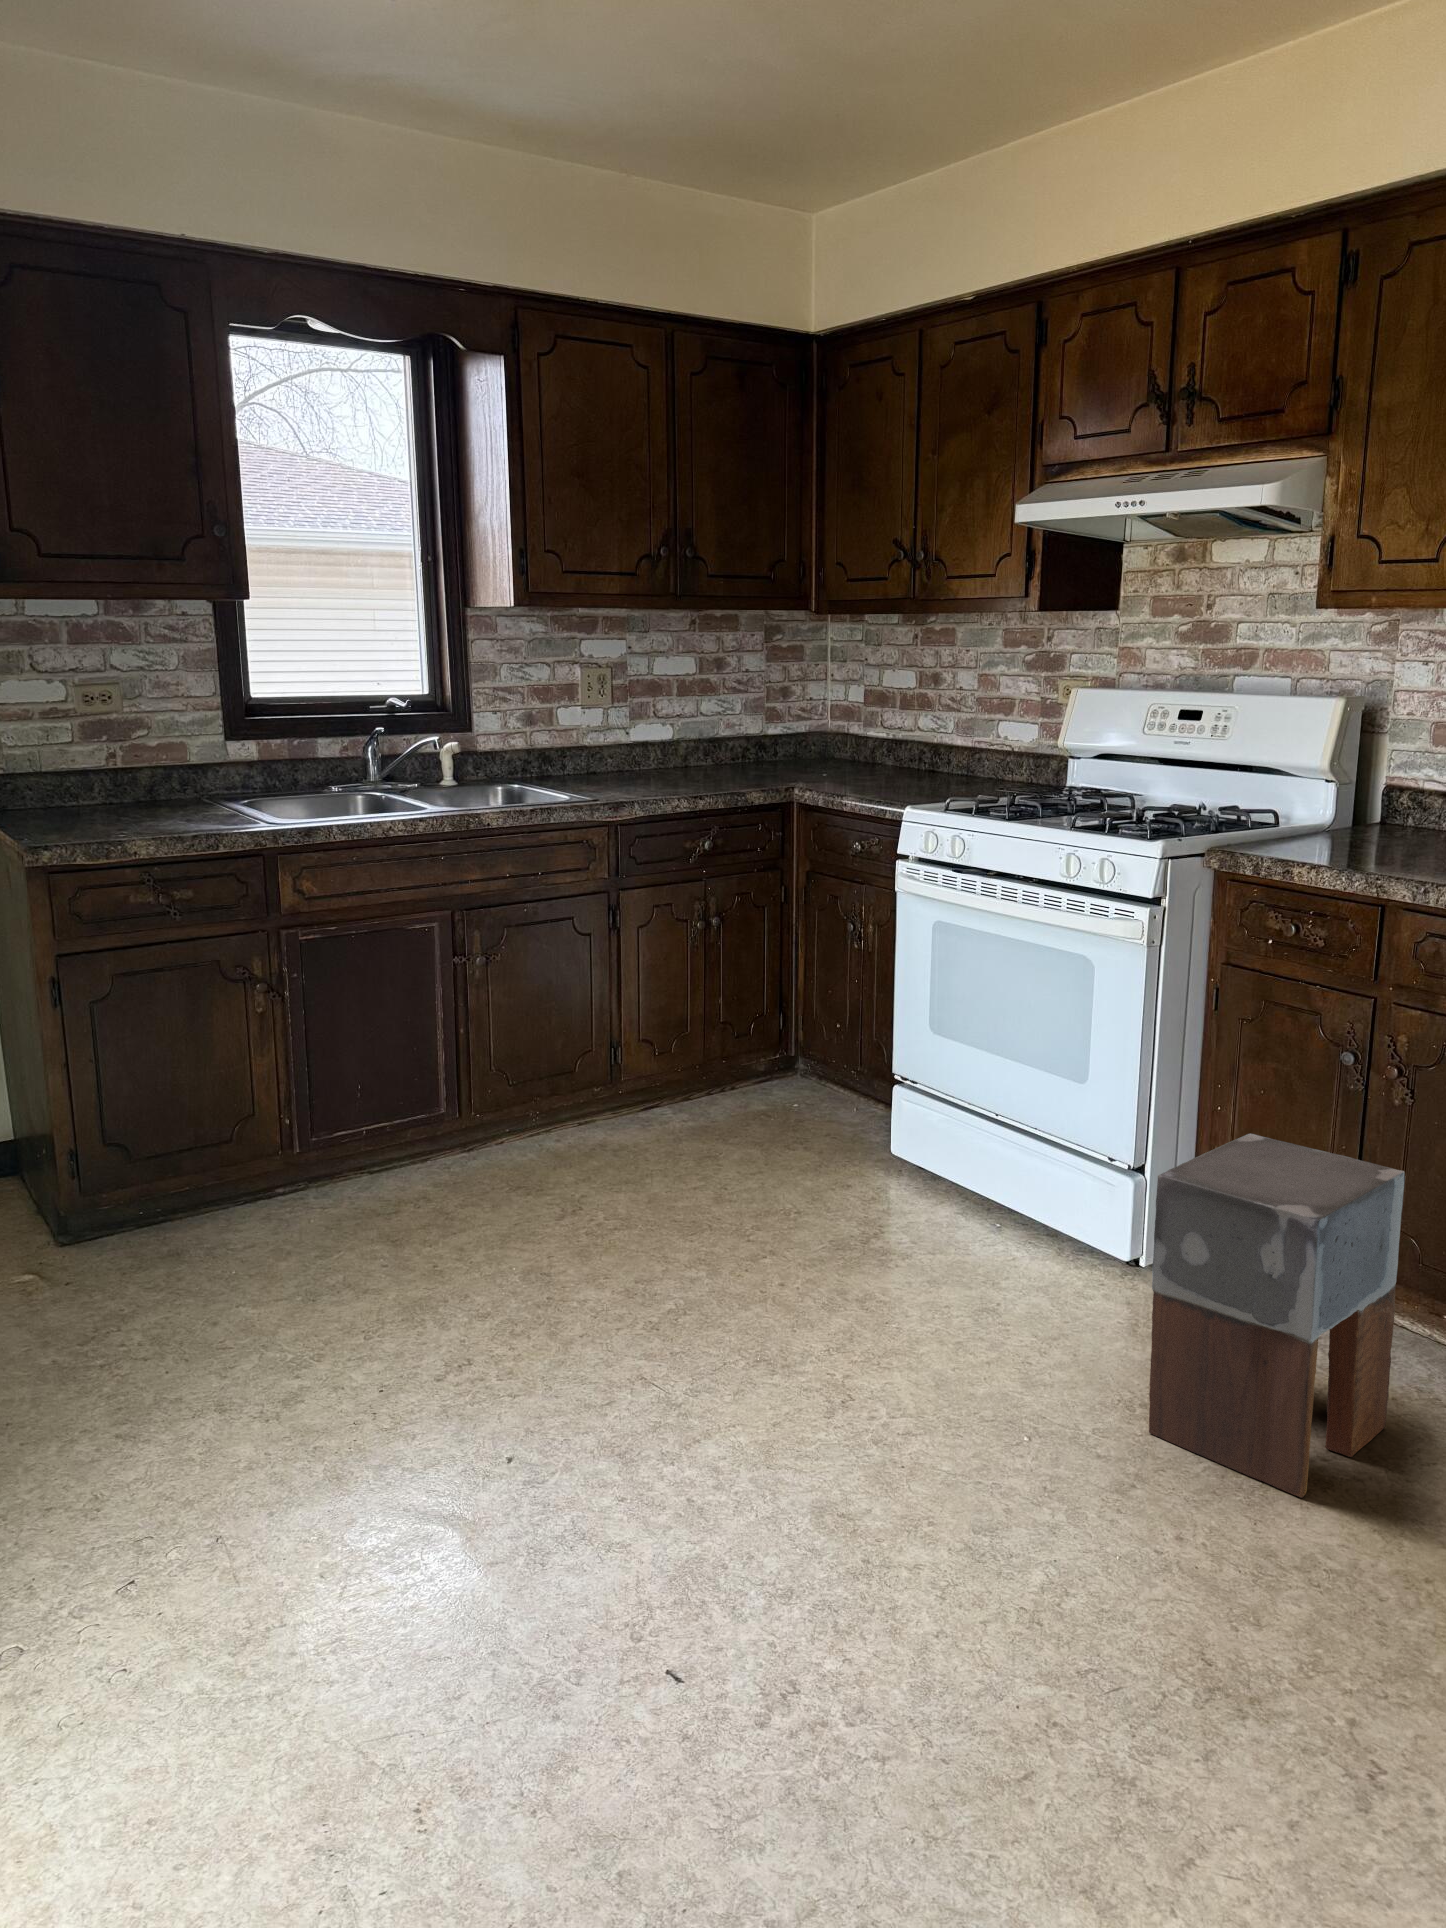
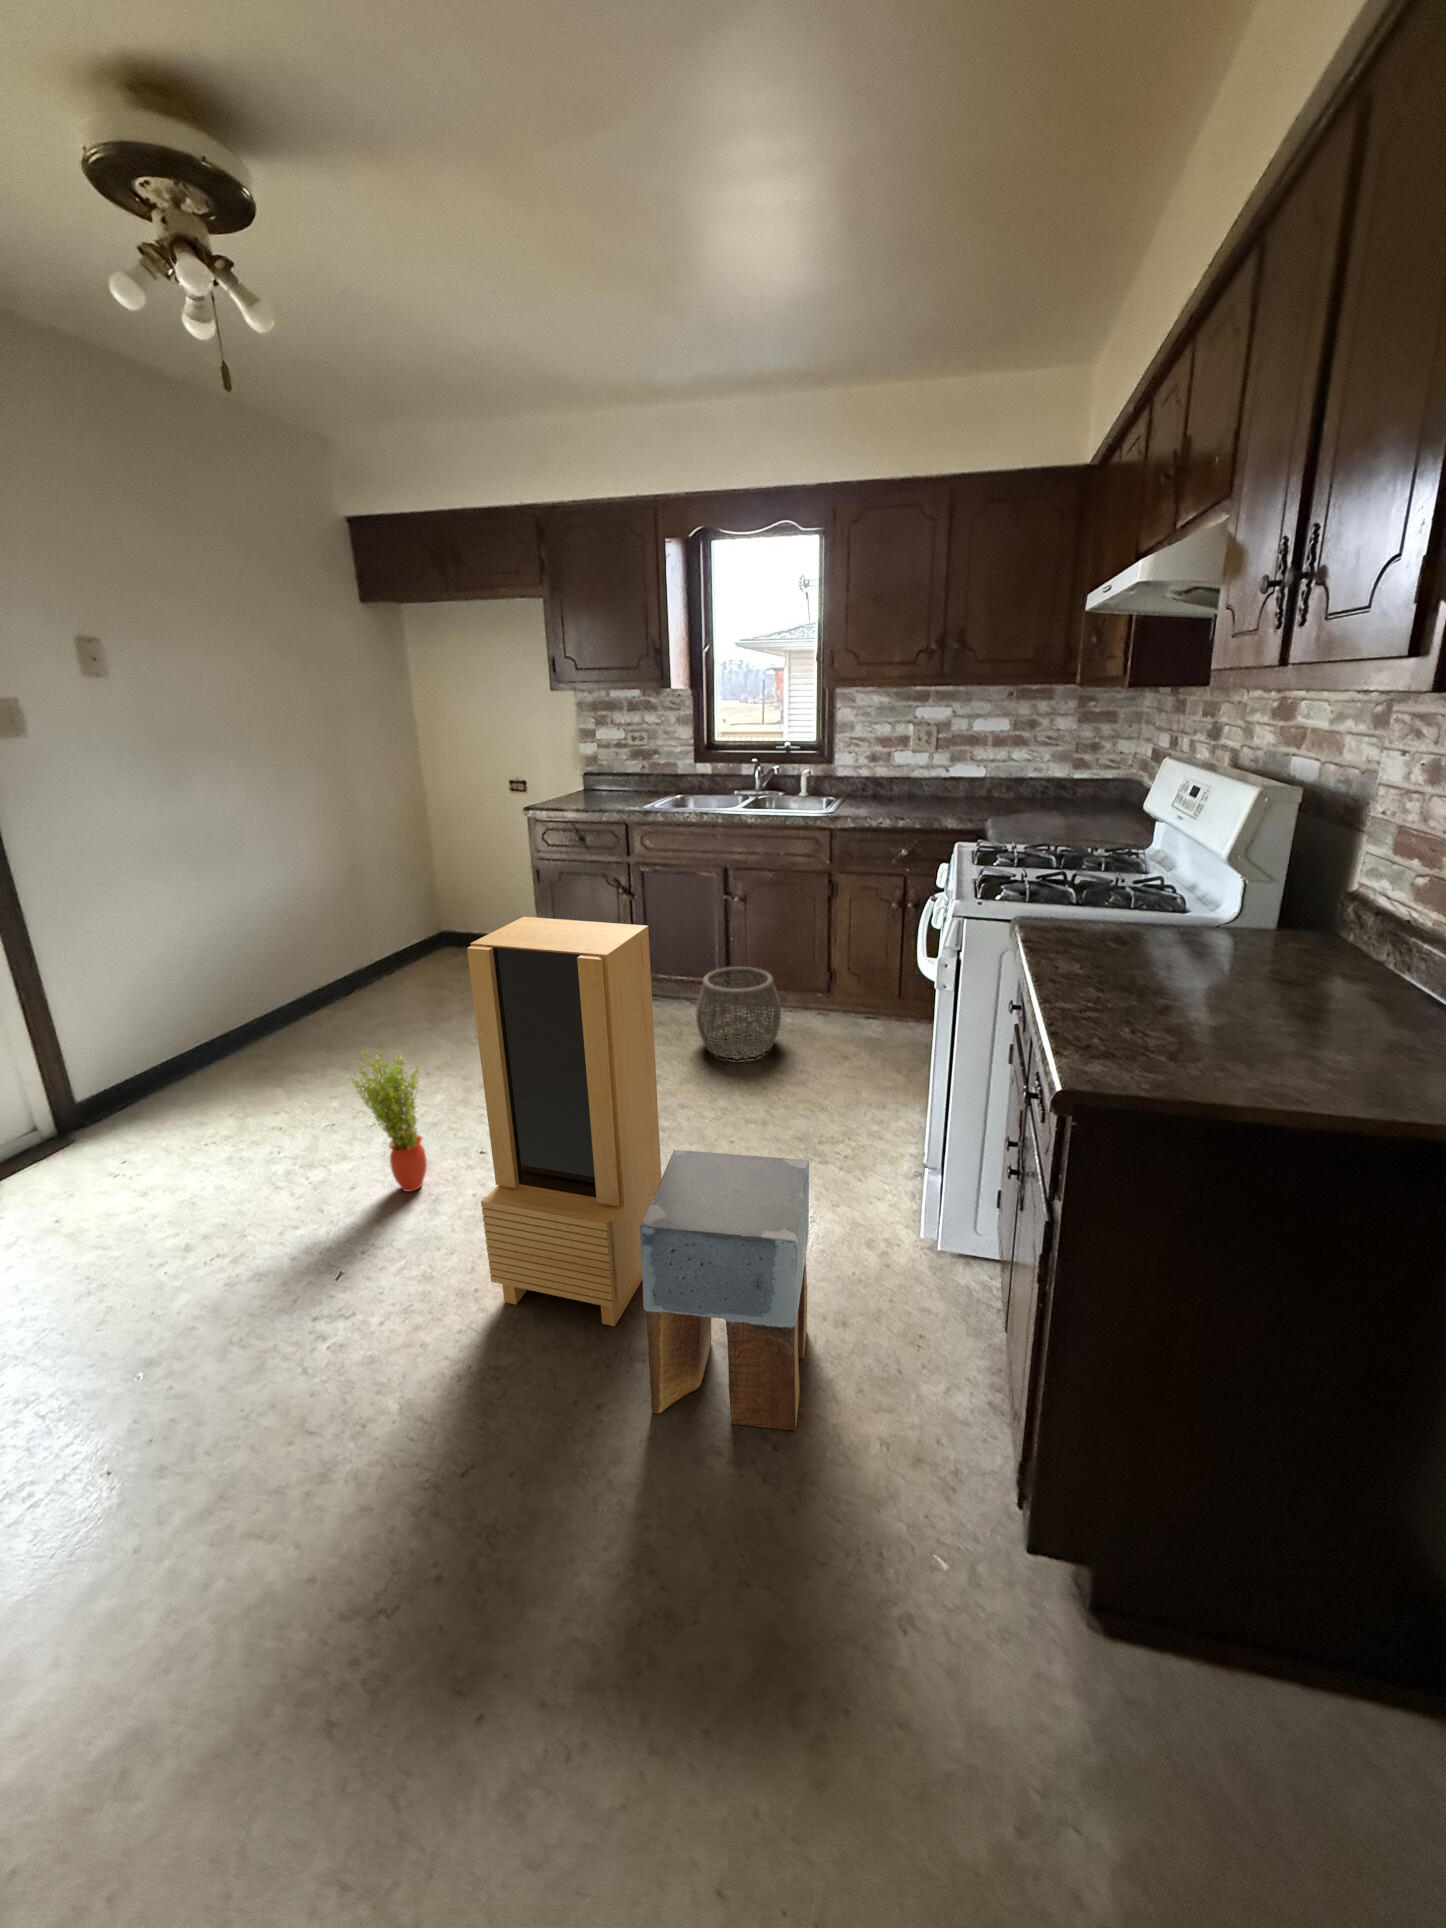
storage cabinet: none [861,890,1151,1547] -> present [467,917,661,1326]
woven basket: none [481,1070,632,1230] -> present [696,967,781,1059]
potted plant: none [486,1266,605,1575] -> present [352,1050,427,1192]

